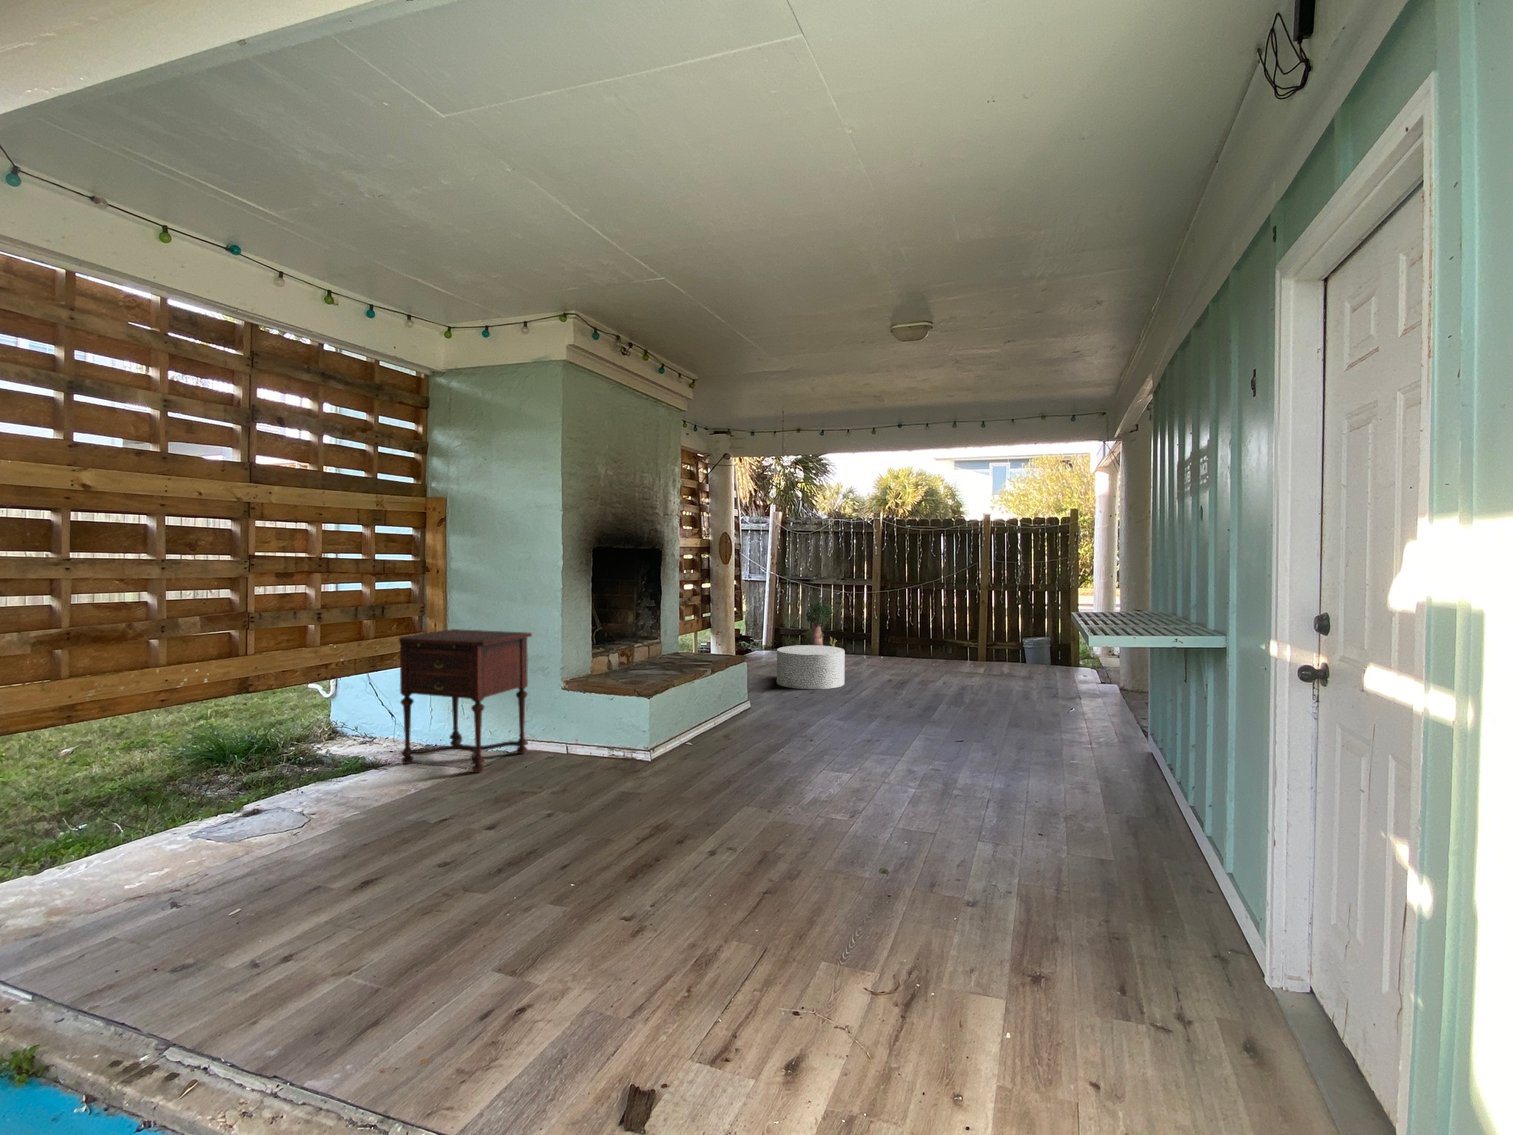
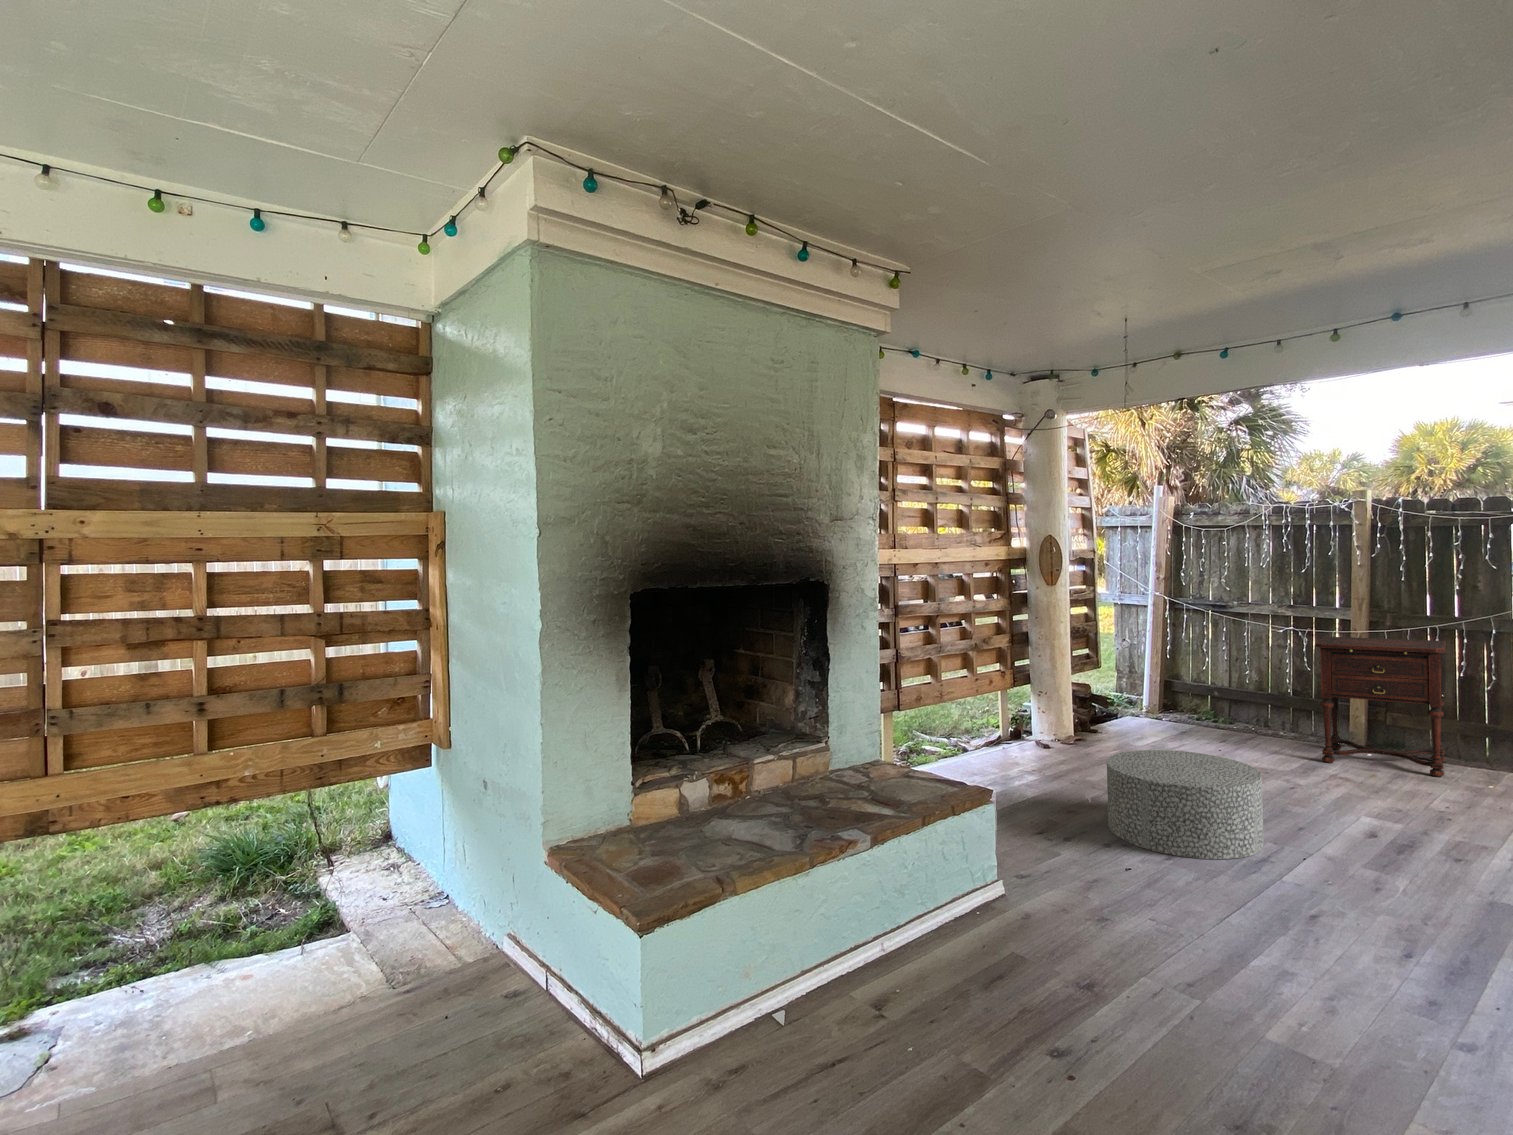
potted plant: present [803,601,837,647] -> none [1207,648,1285,743]
side table: present [399,629,532,773] -> present [1316,636,1446,777]

